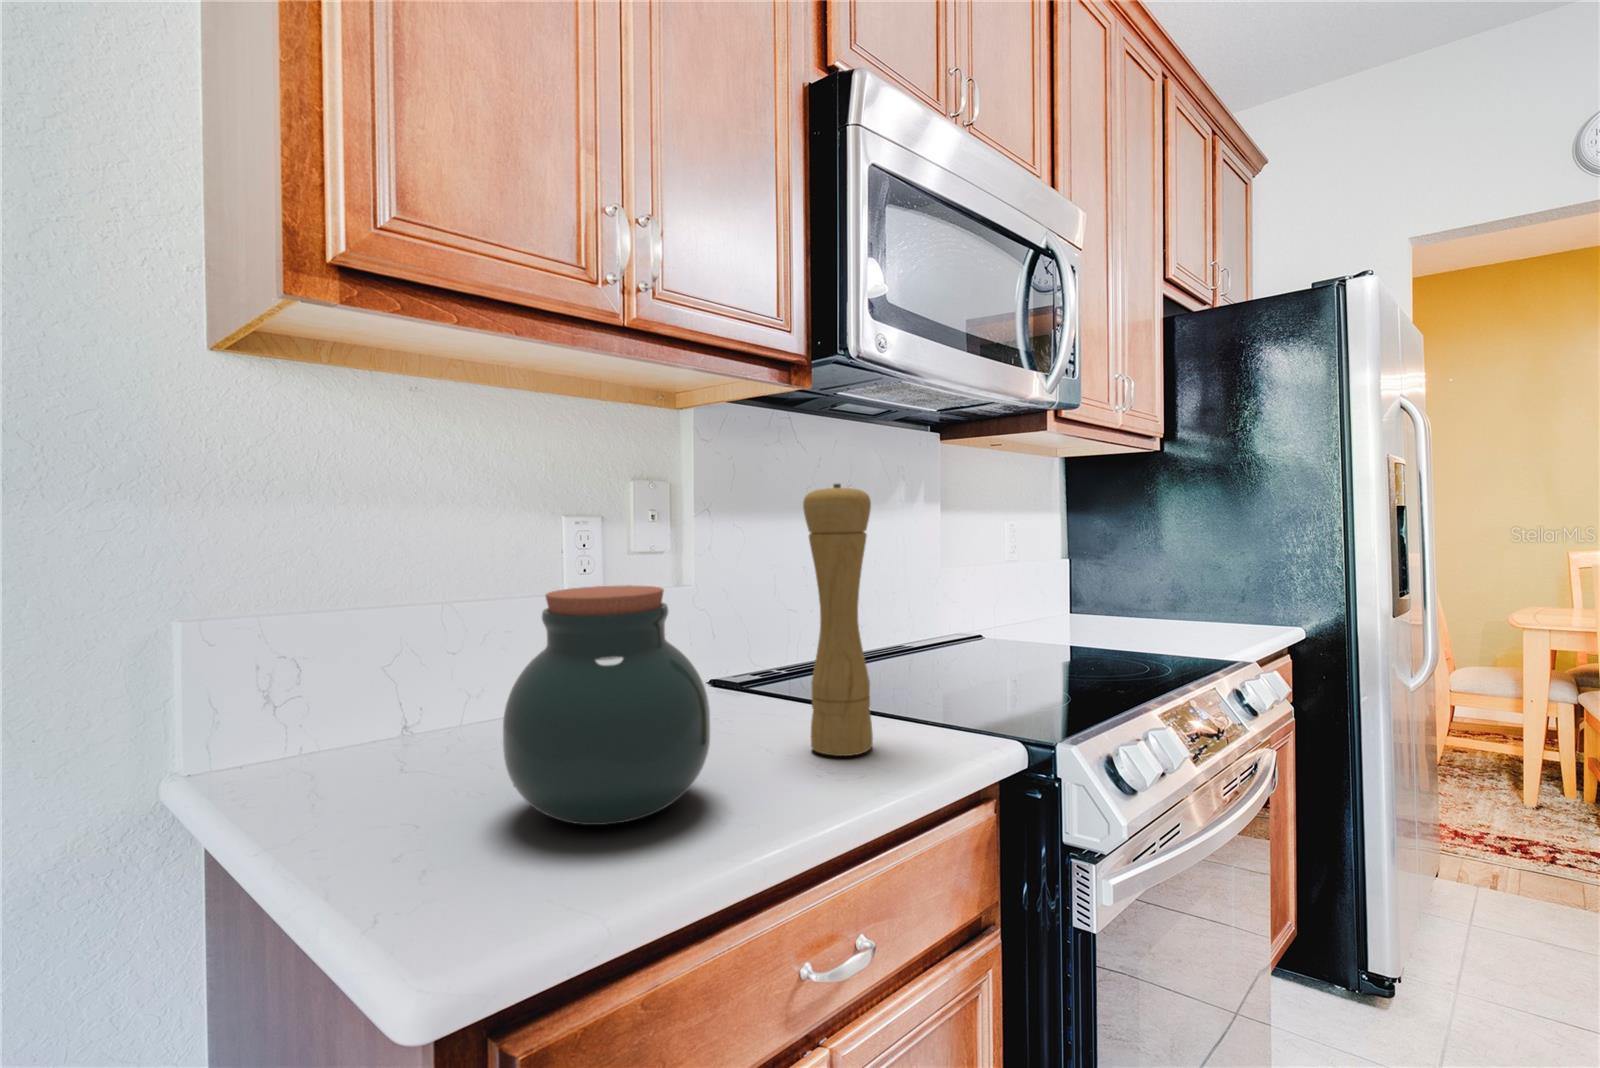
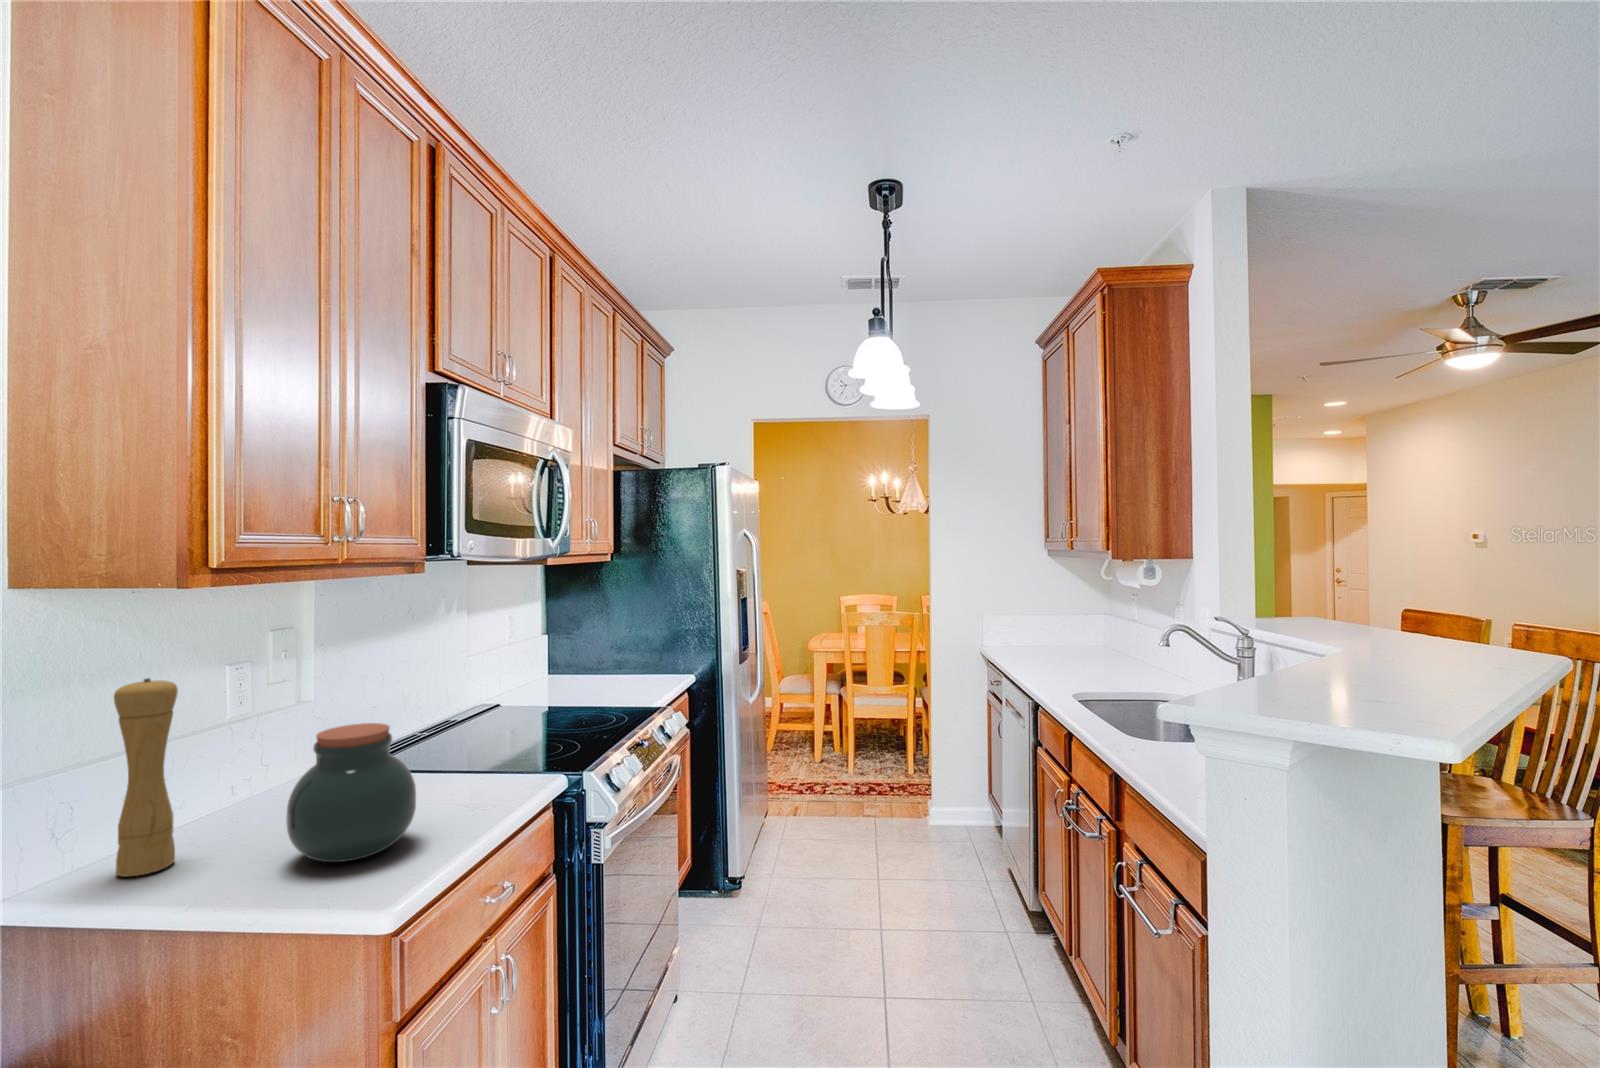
pepper mill: present [803,483,873,756] -> present [114,678,178,876]

